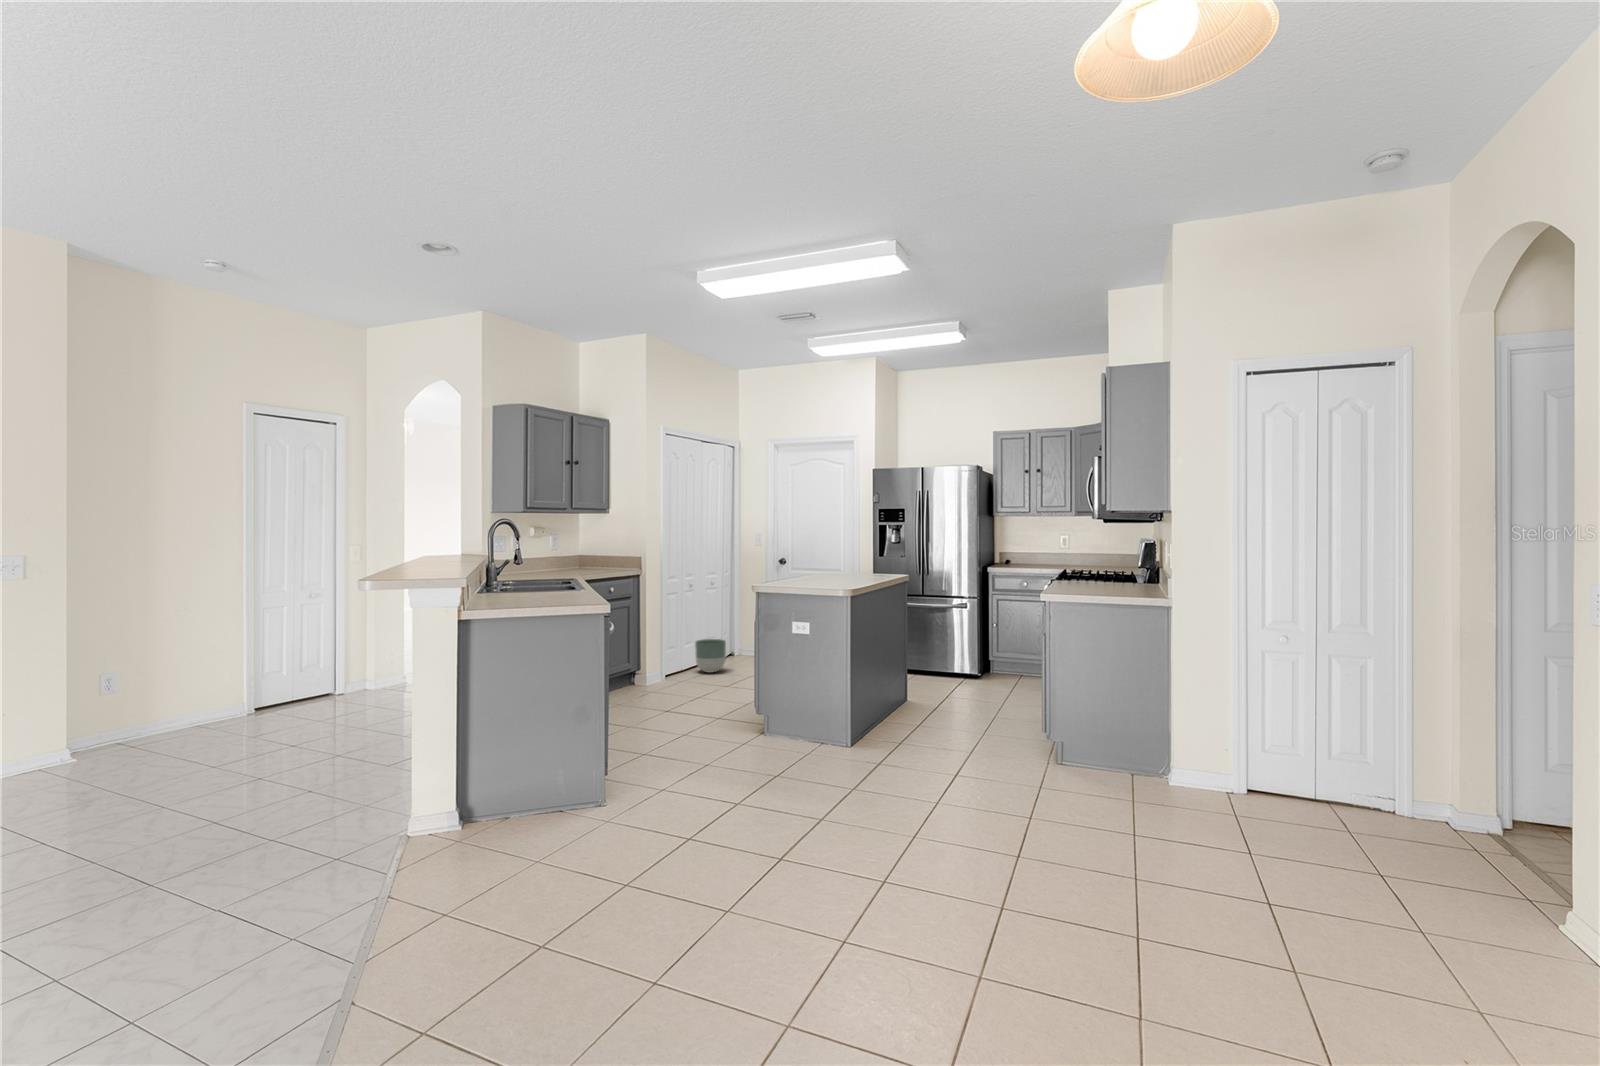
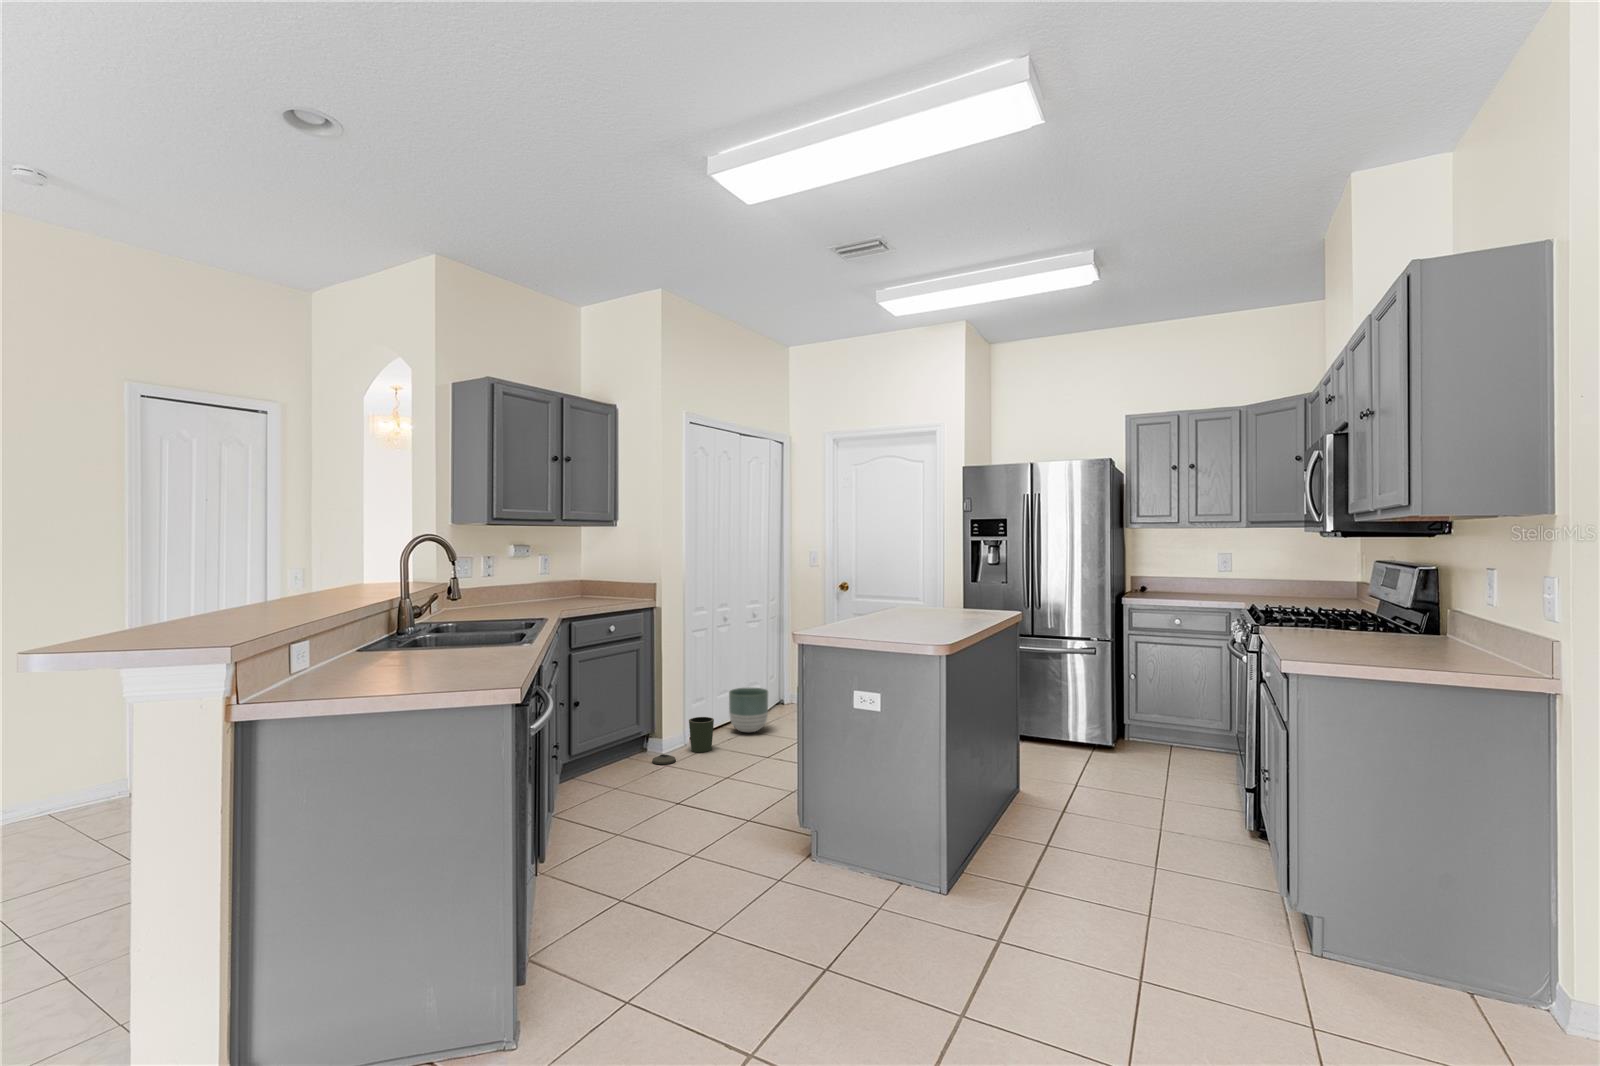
trash can: none [641,659,686,692] -> present [652,717,714,764]

